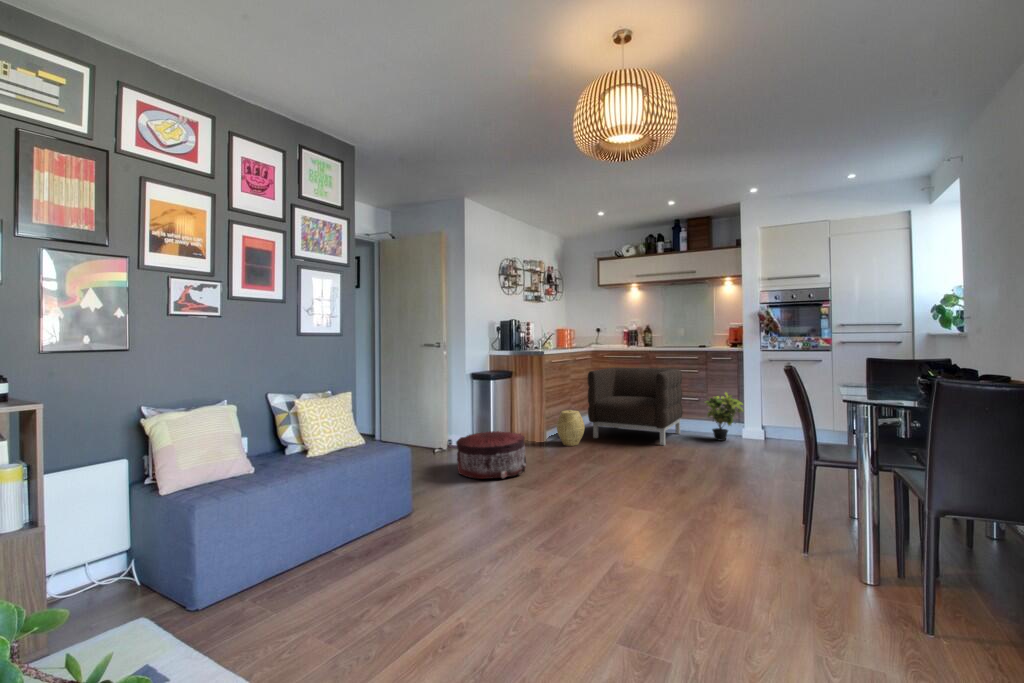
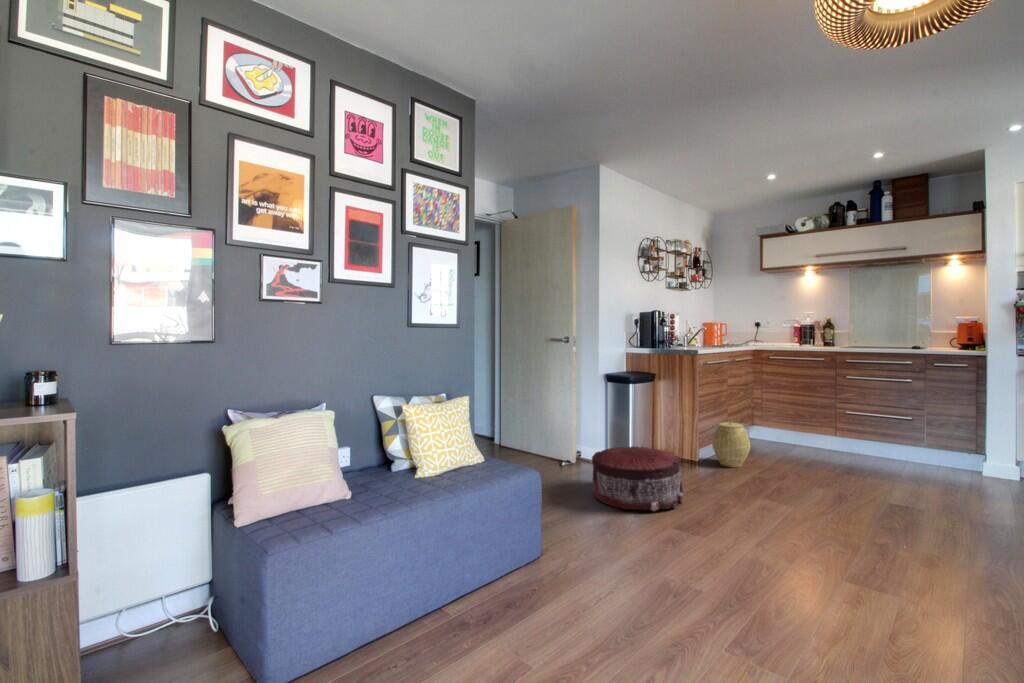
armchair: present [588,367,683,445] -> none [752,370,889,477]
potted plant: present [705,393,744,441] -> none [926,409,998,476]

